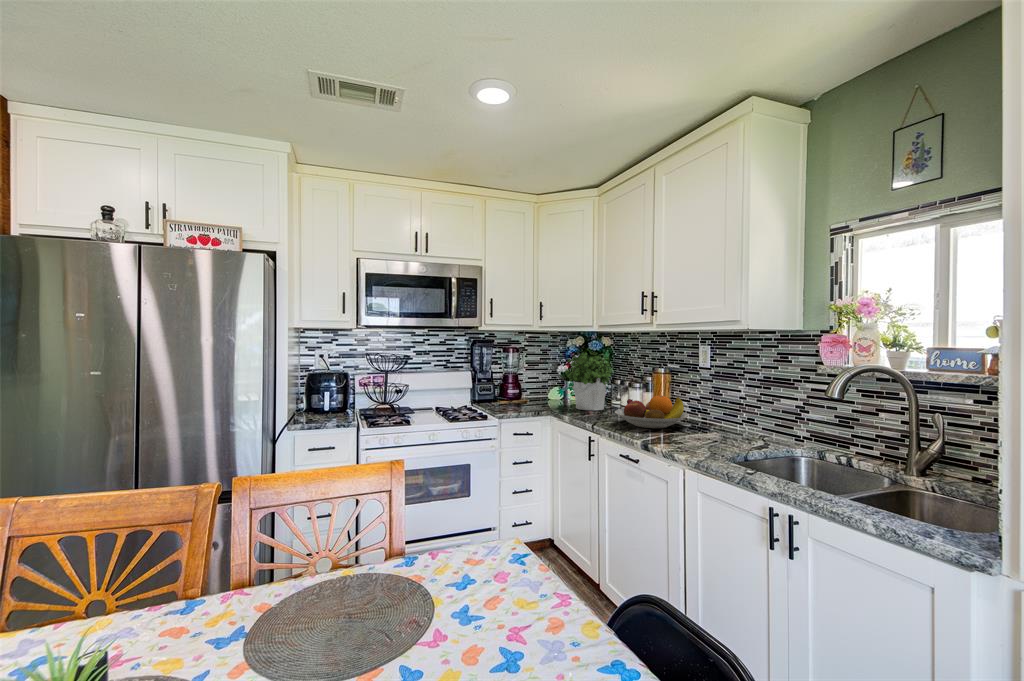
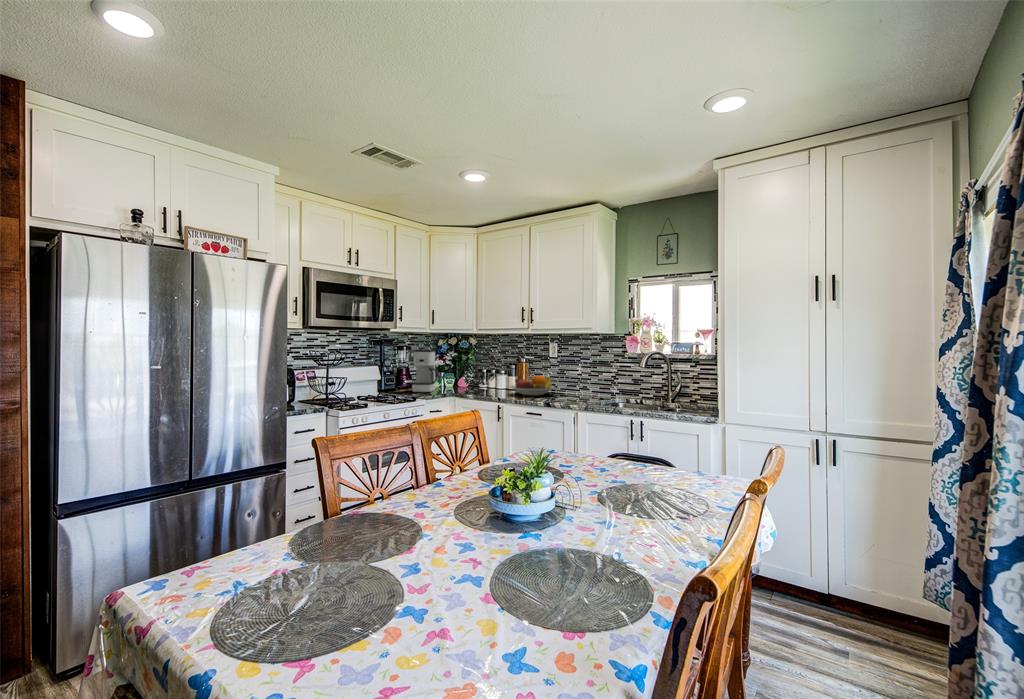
coffee maker: none [512,352,547,407] -> present [412,350,438,392]
potted plant: present [565,353,612,410] -> none [456,349,492,391]

